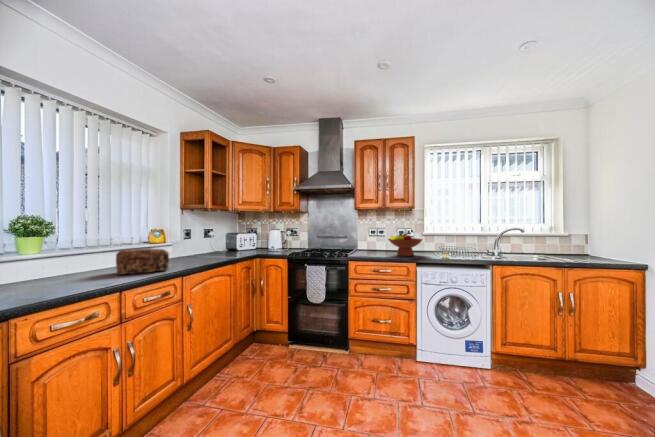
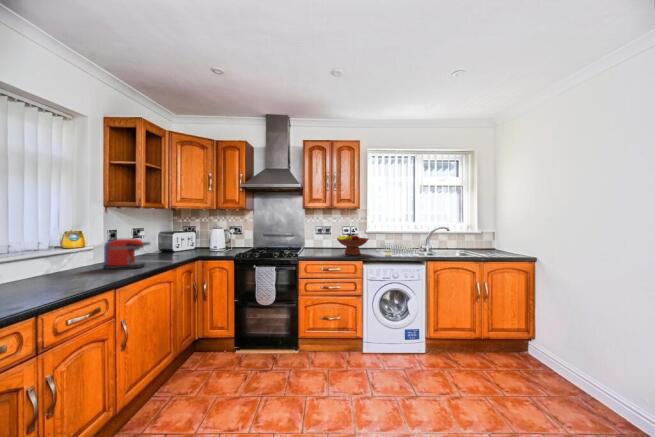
coffee maker: none [178,235,214,261] -> present [103,239,150,269]
bread loaf: present [116,248,169,275] -> none [19,258,96,293]

